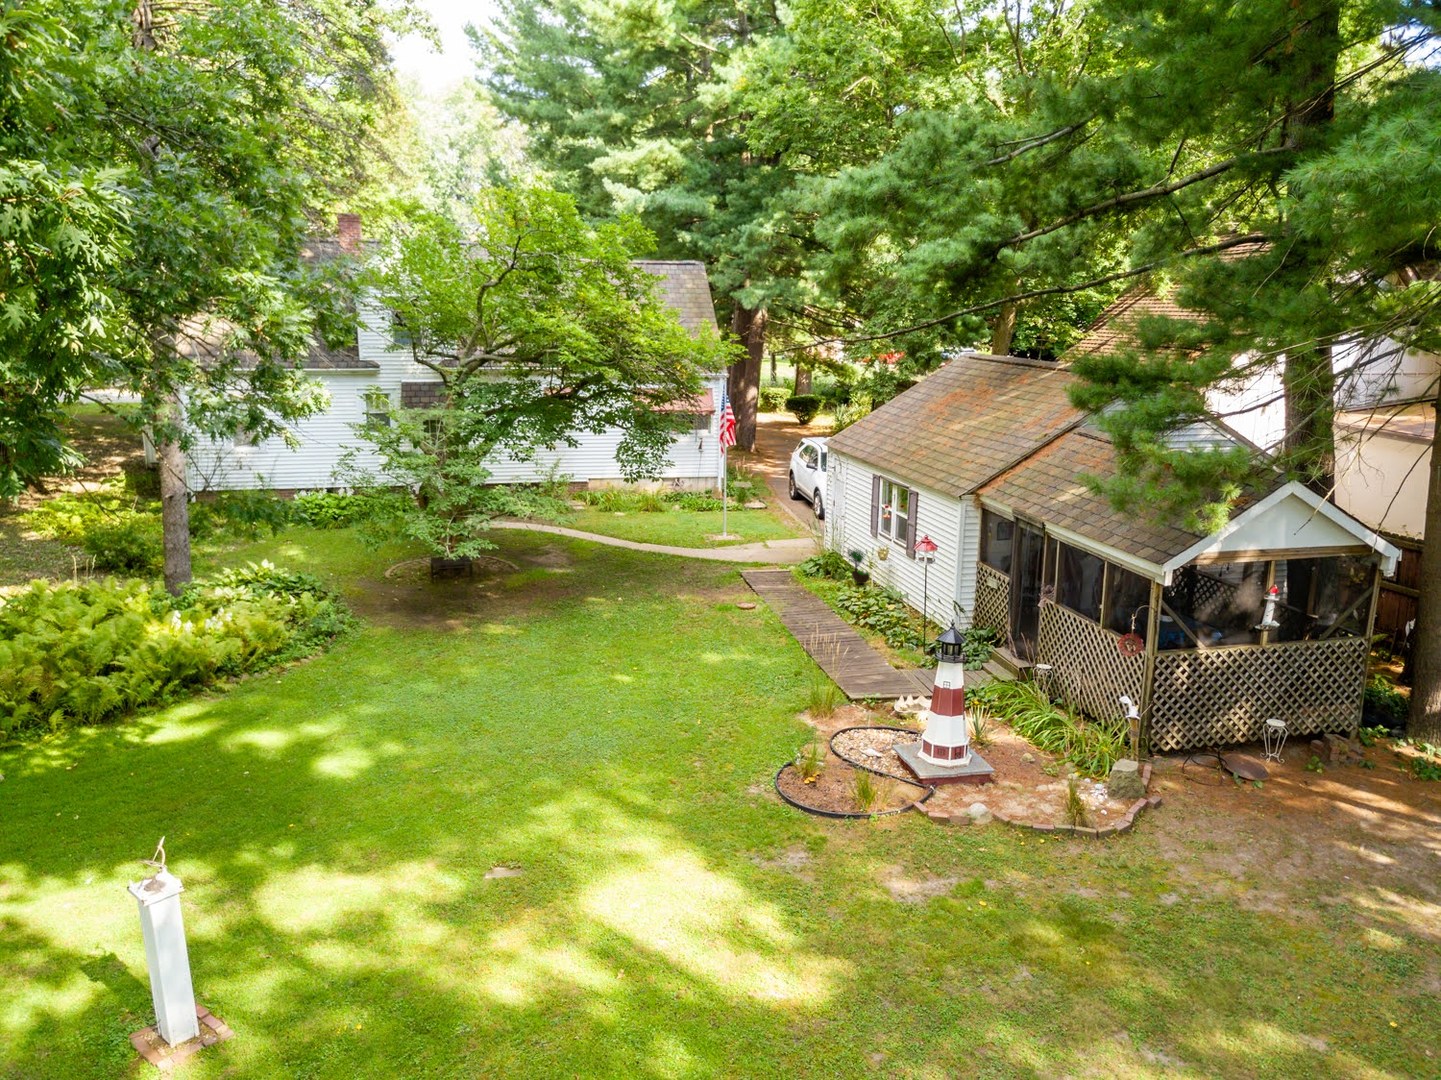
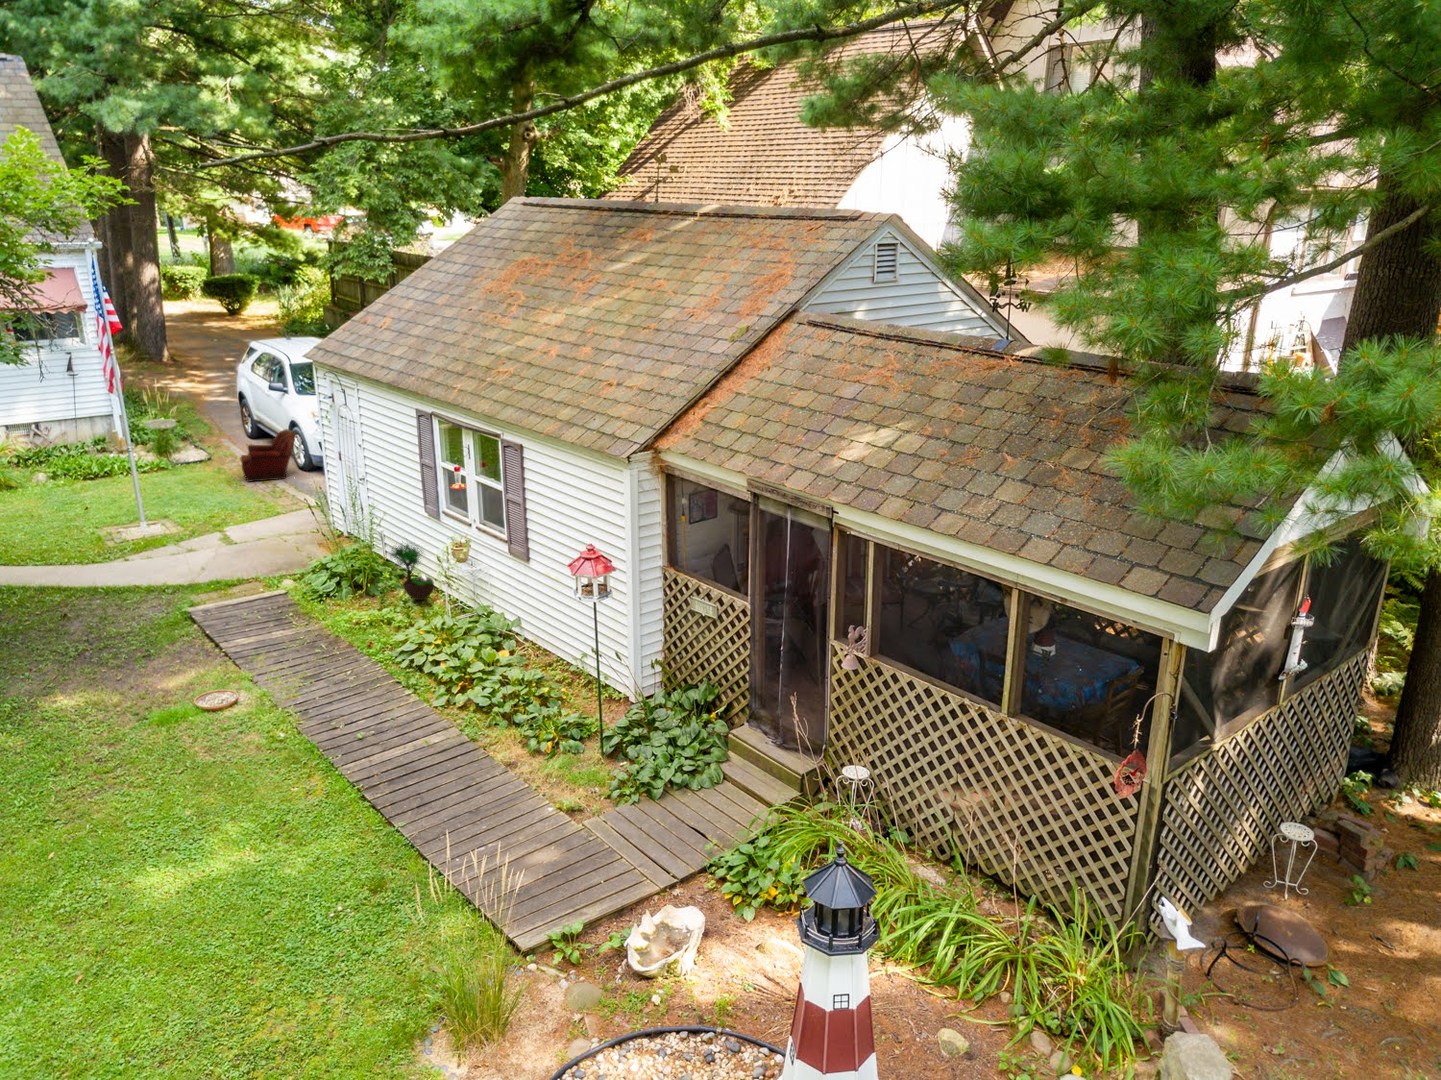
armchair: none [784,491,818,522] -> present [241,429,295,482]

